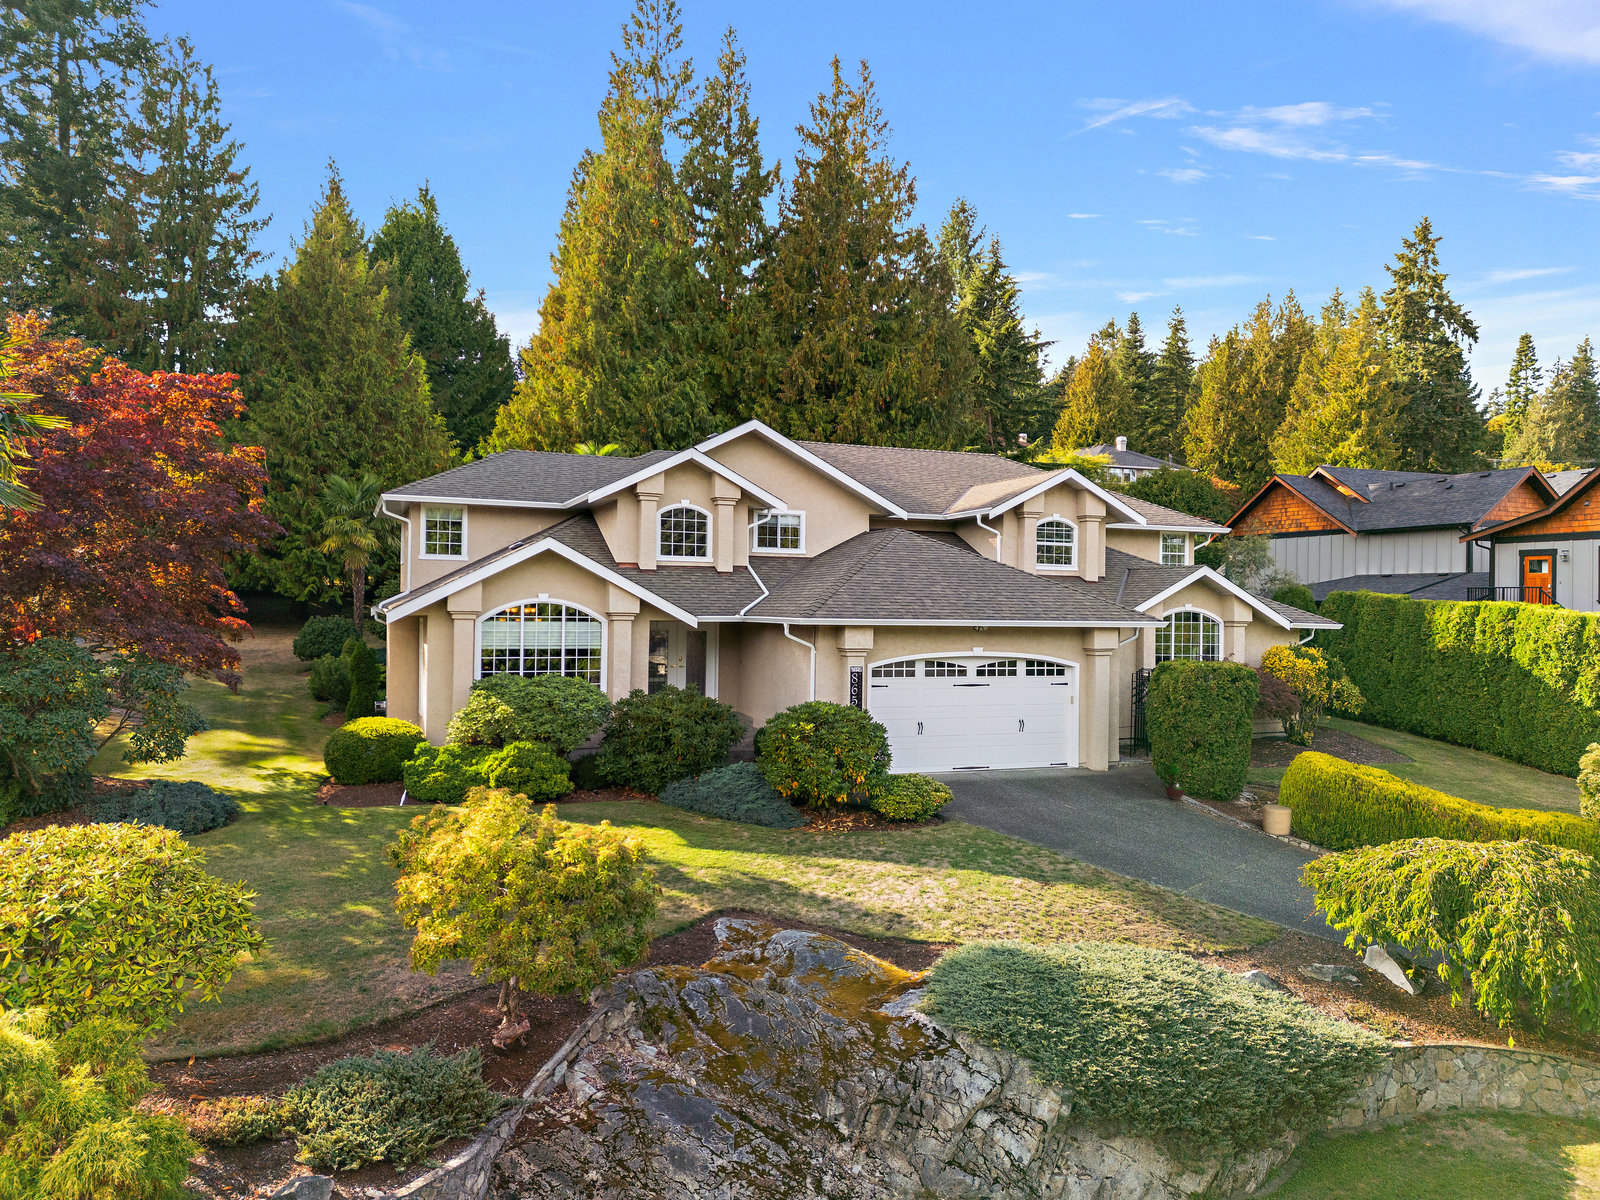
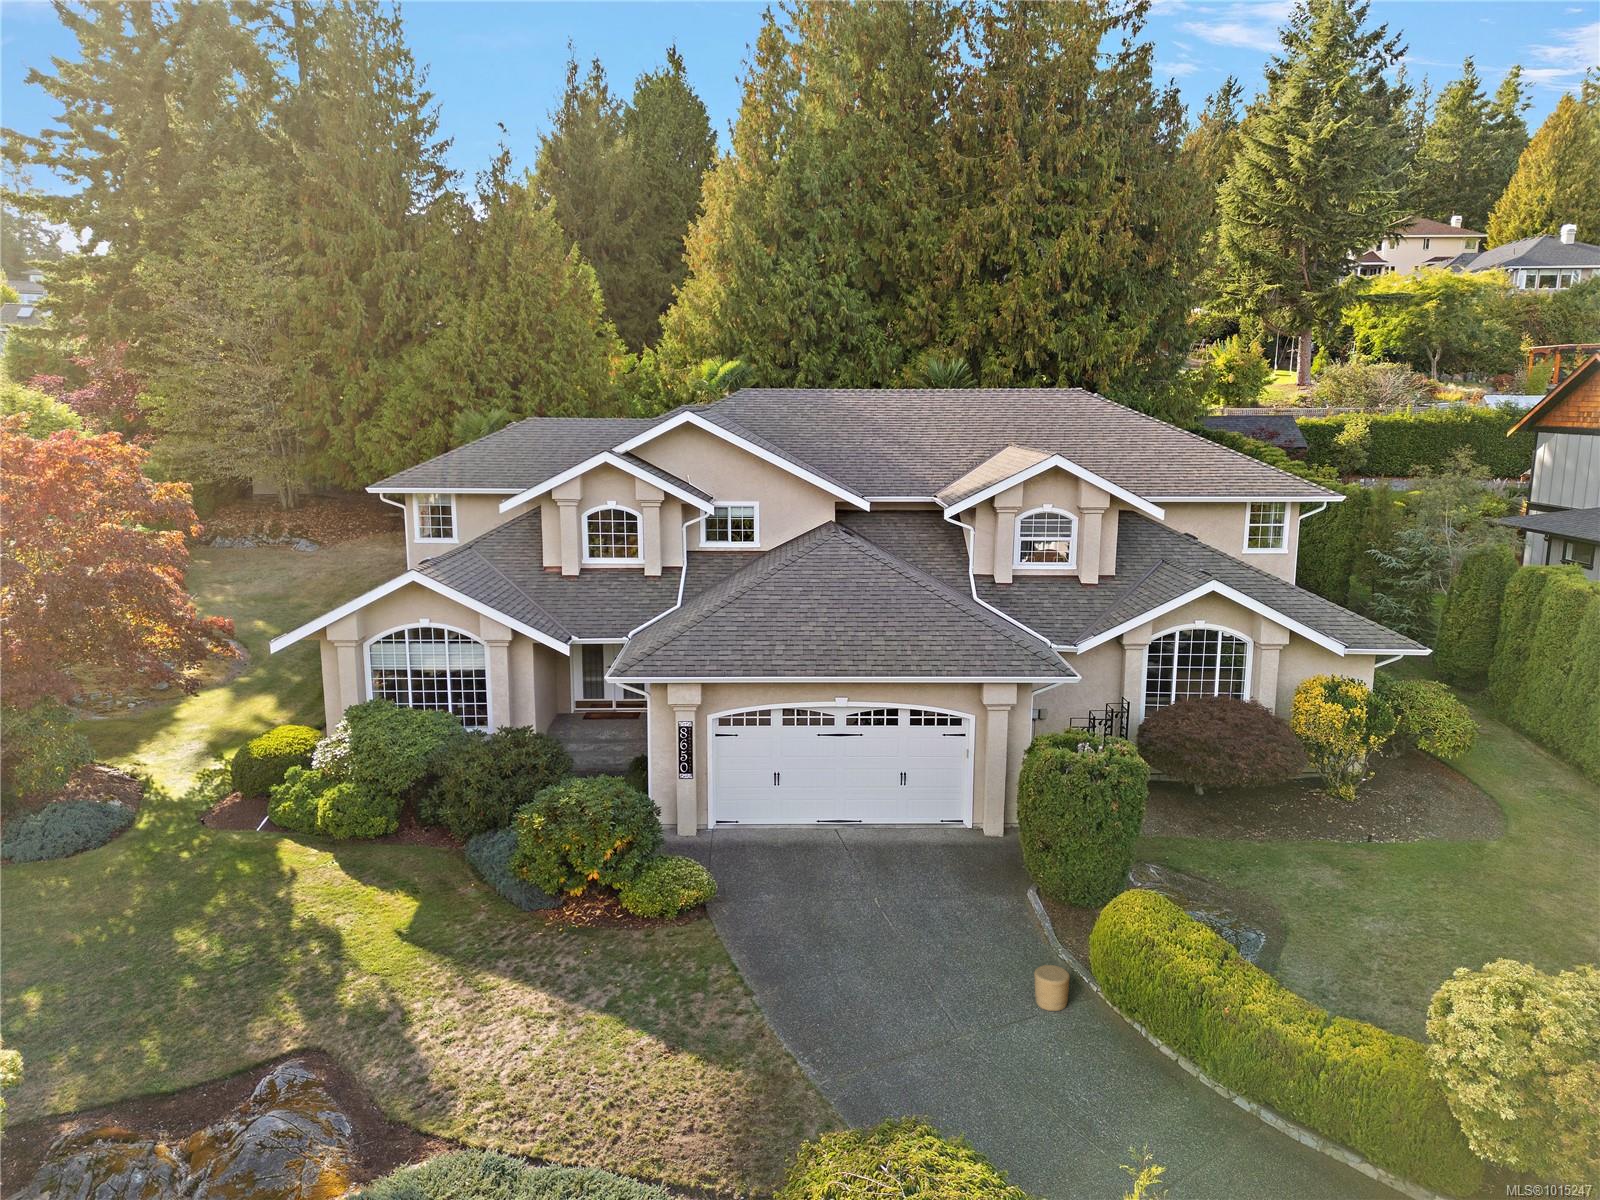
potted tree: present [1160,763,1184,800] -> none [1013,865,1044,917]

